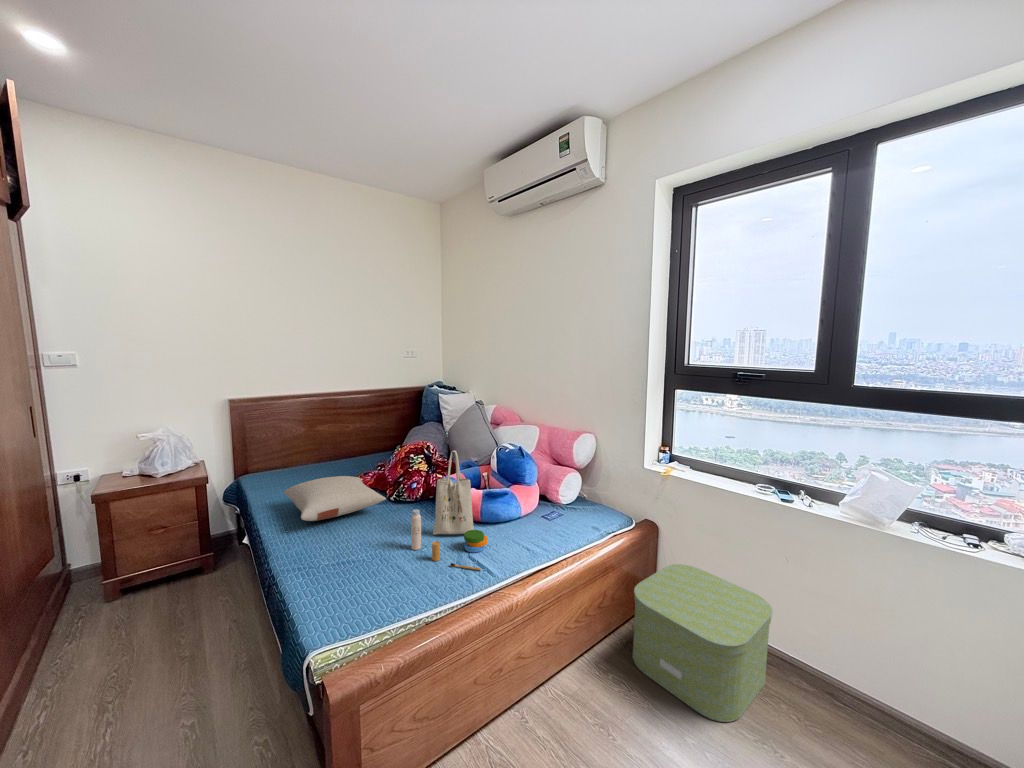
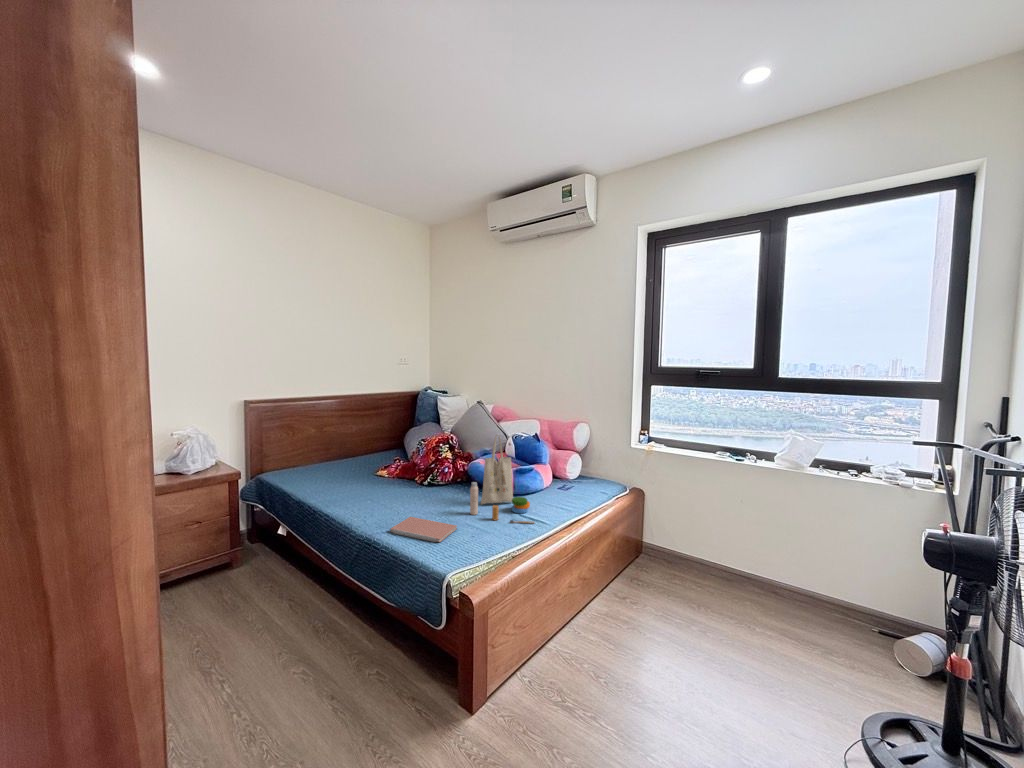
pillow: present [284,476,386,521] -> none [335,465,431,500]
notebook: none [301,547,380,590] -> present [390,517,457,542]
storage box: present [632,564,773,722] -> none [637,517,735,615]

